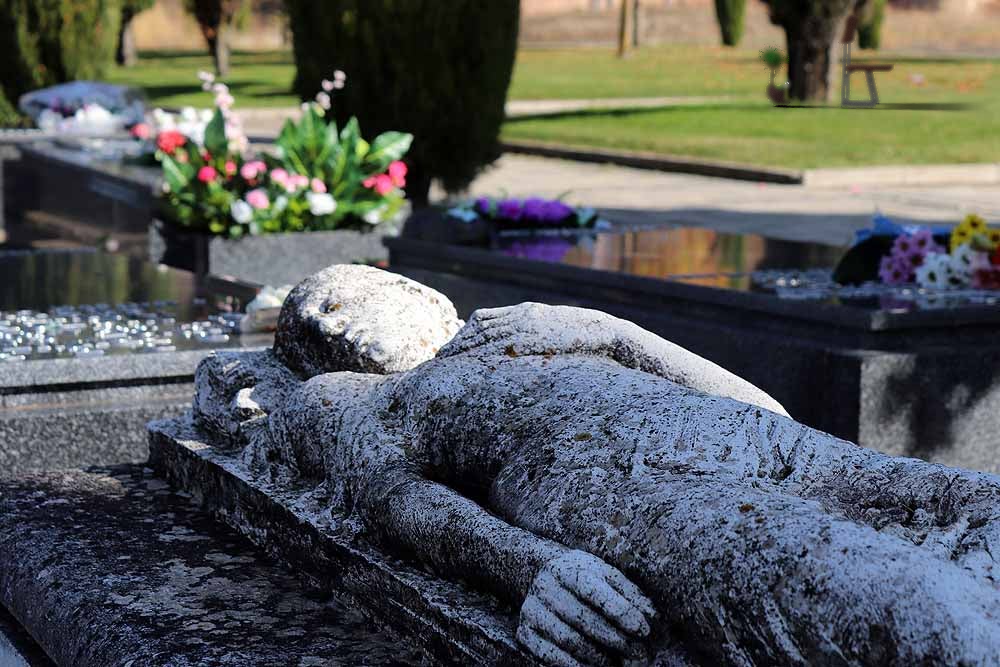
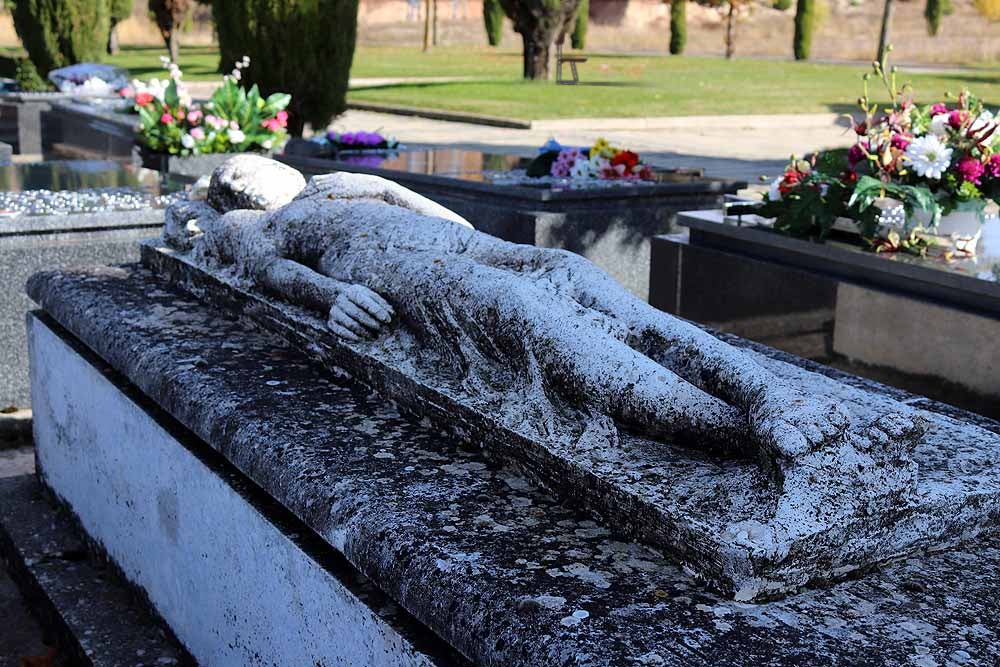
potted tree: present [759,46,790,106] -> none [506,42,529,83]

